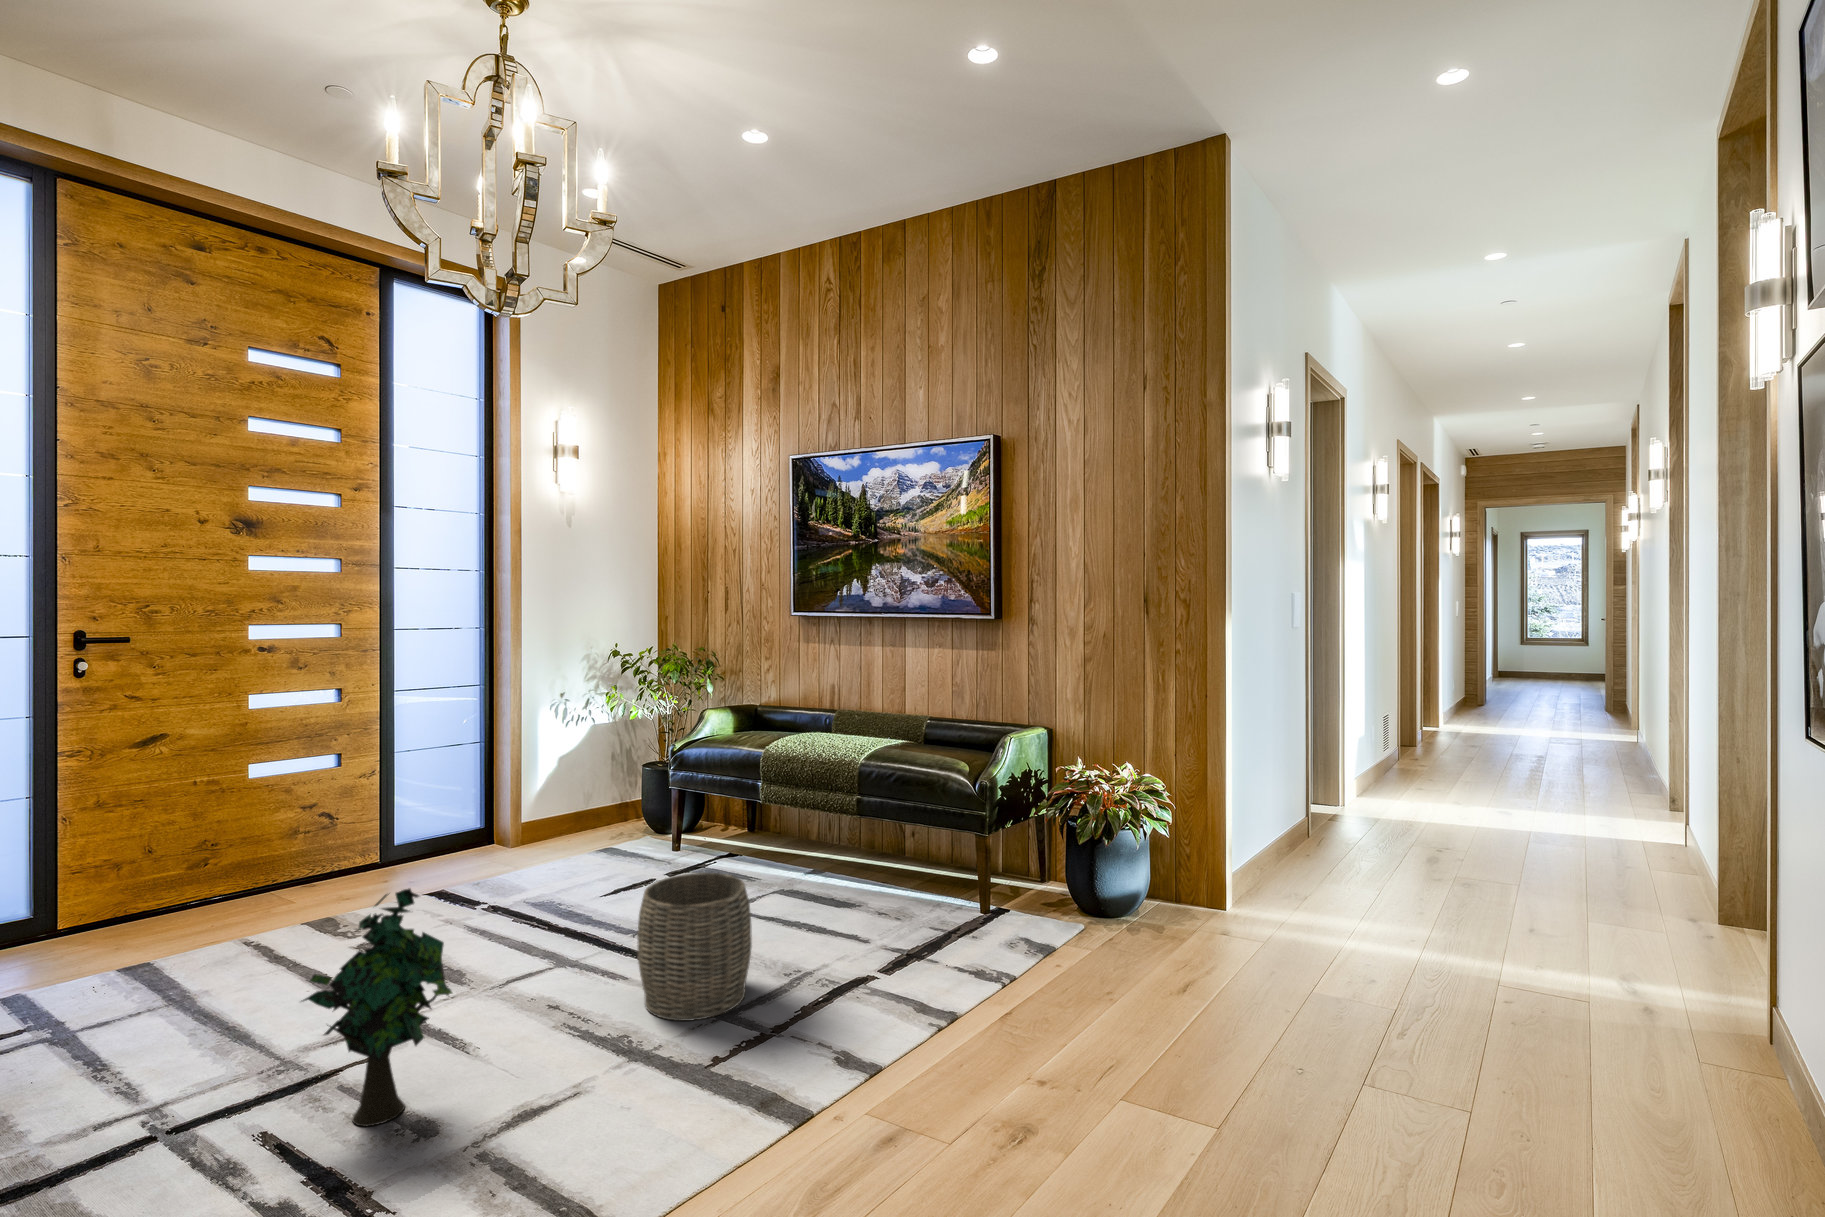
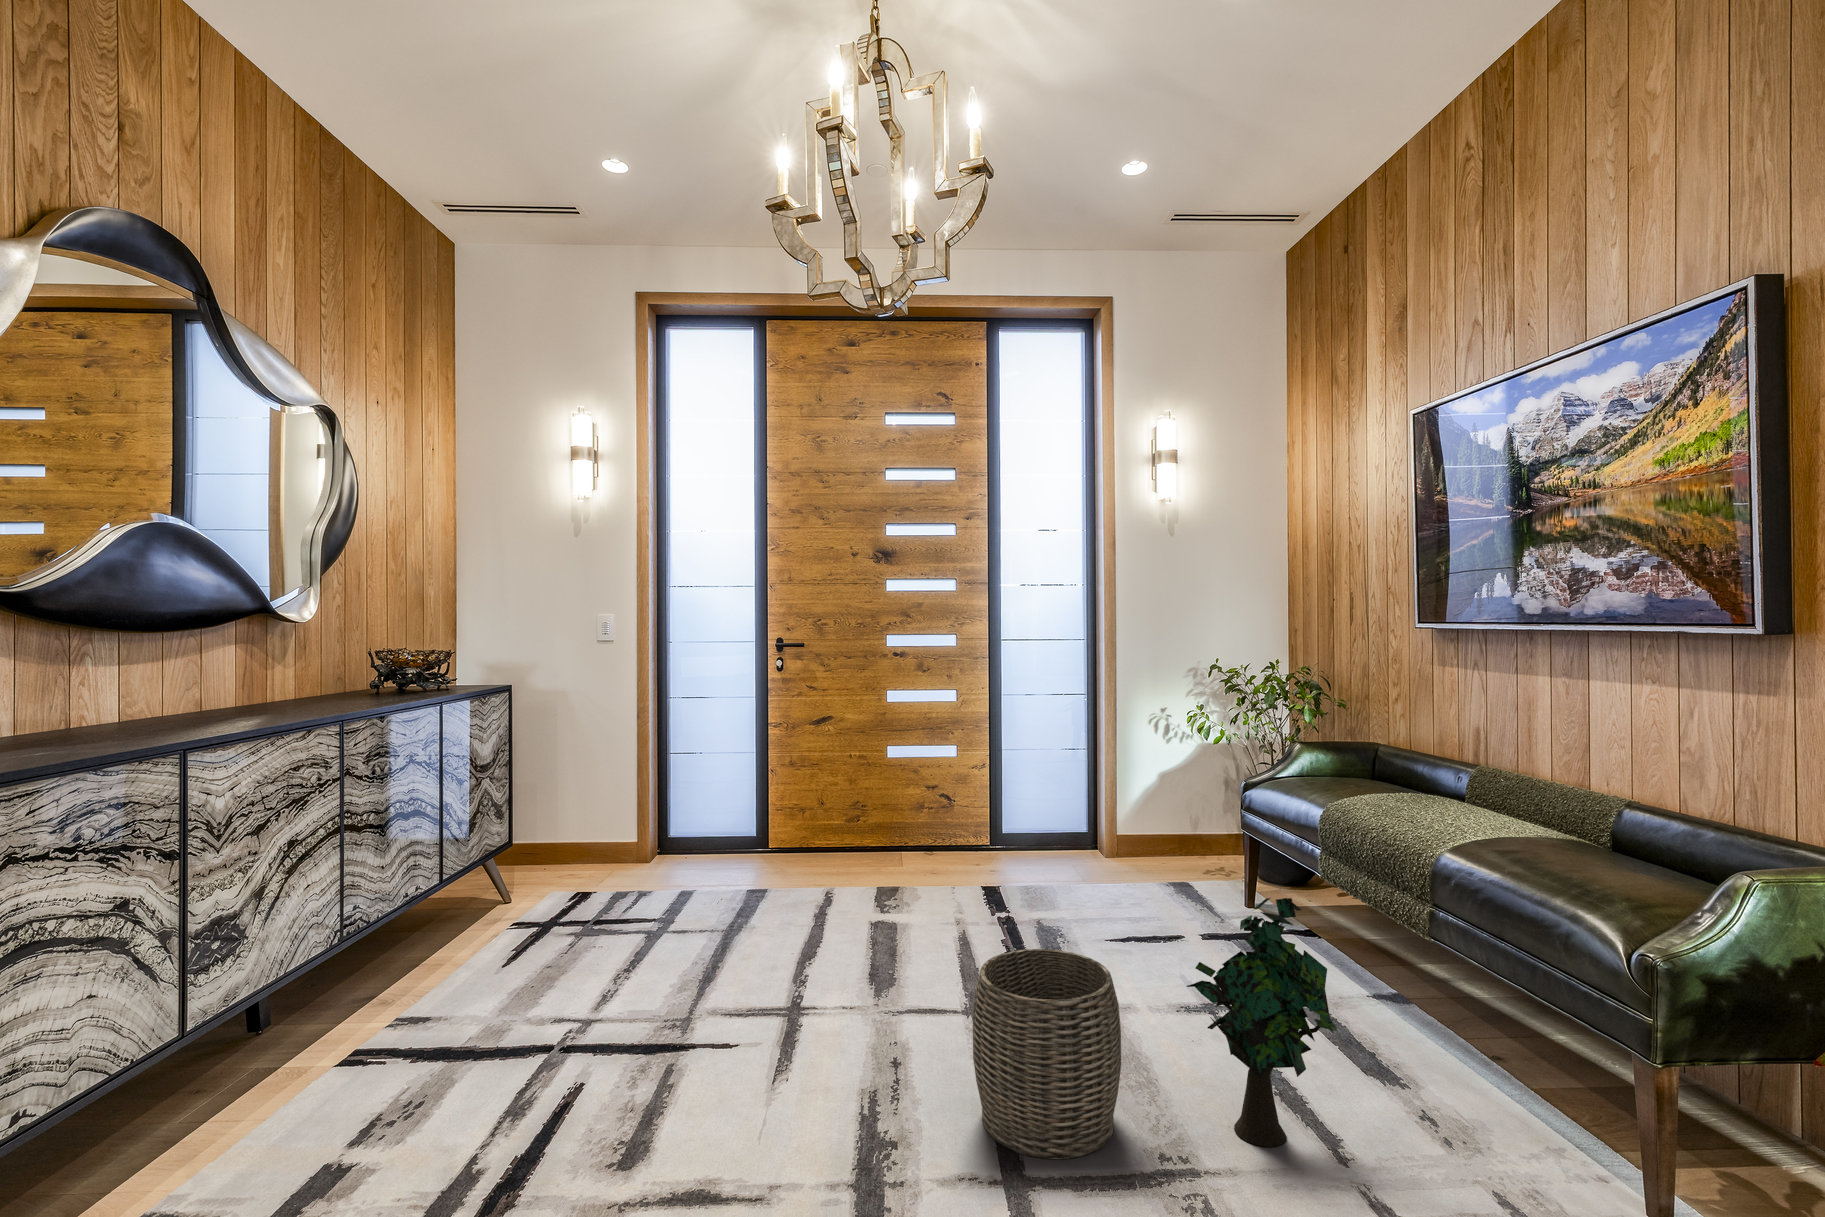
decorative plant: present [303,888,452,1126] -> present [1187,898,1338,1147]

